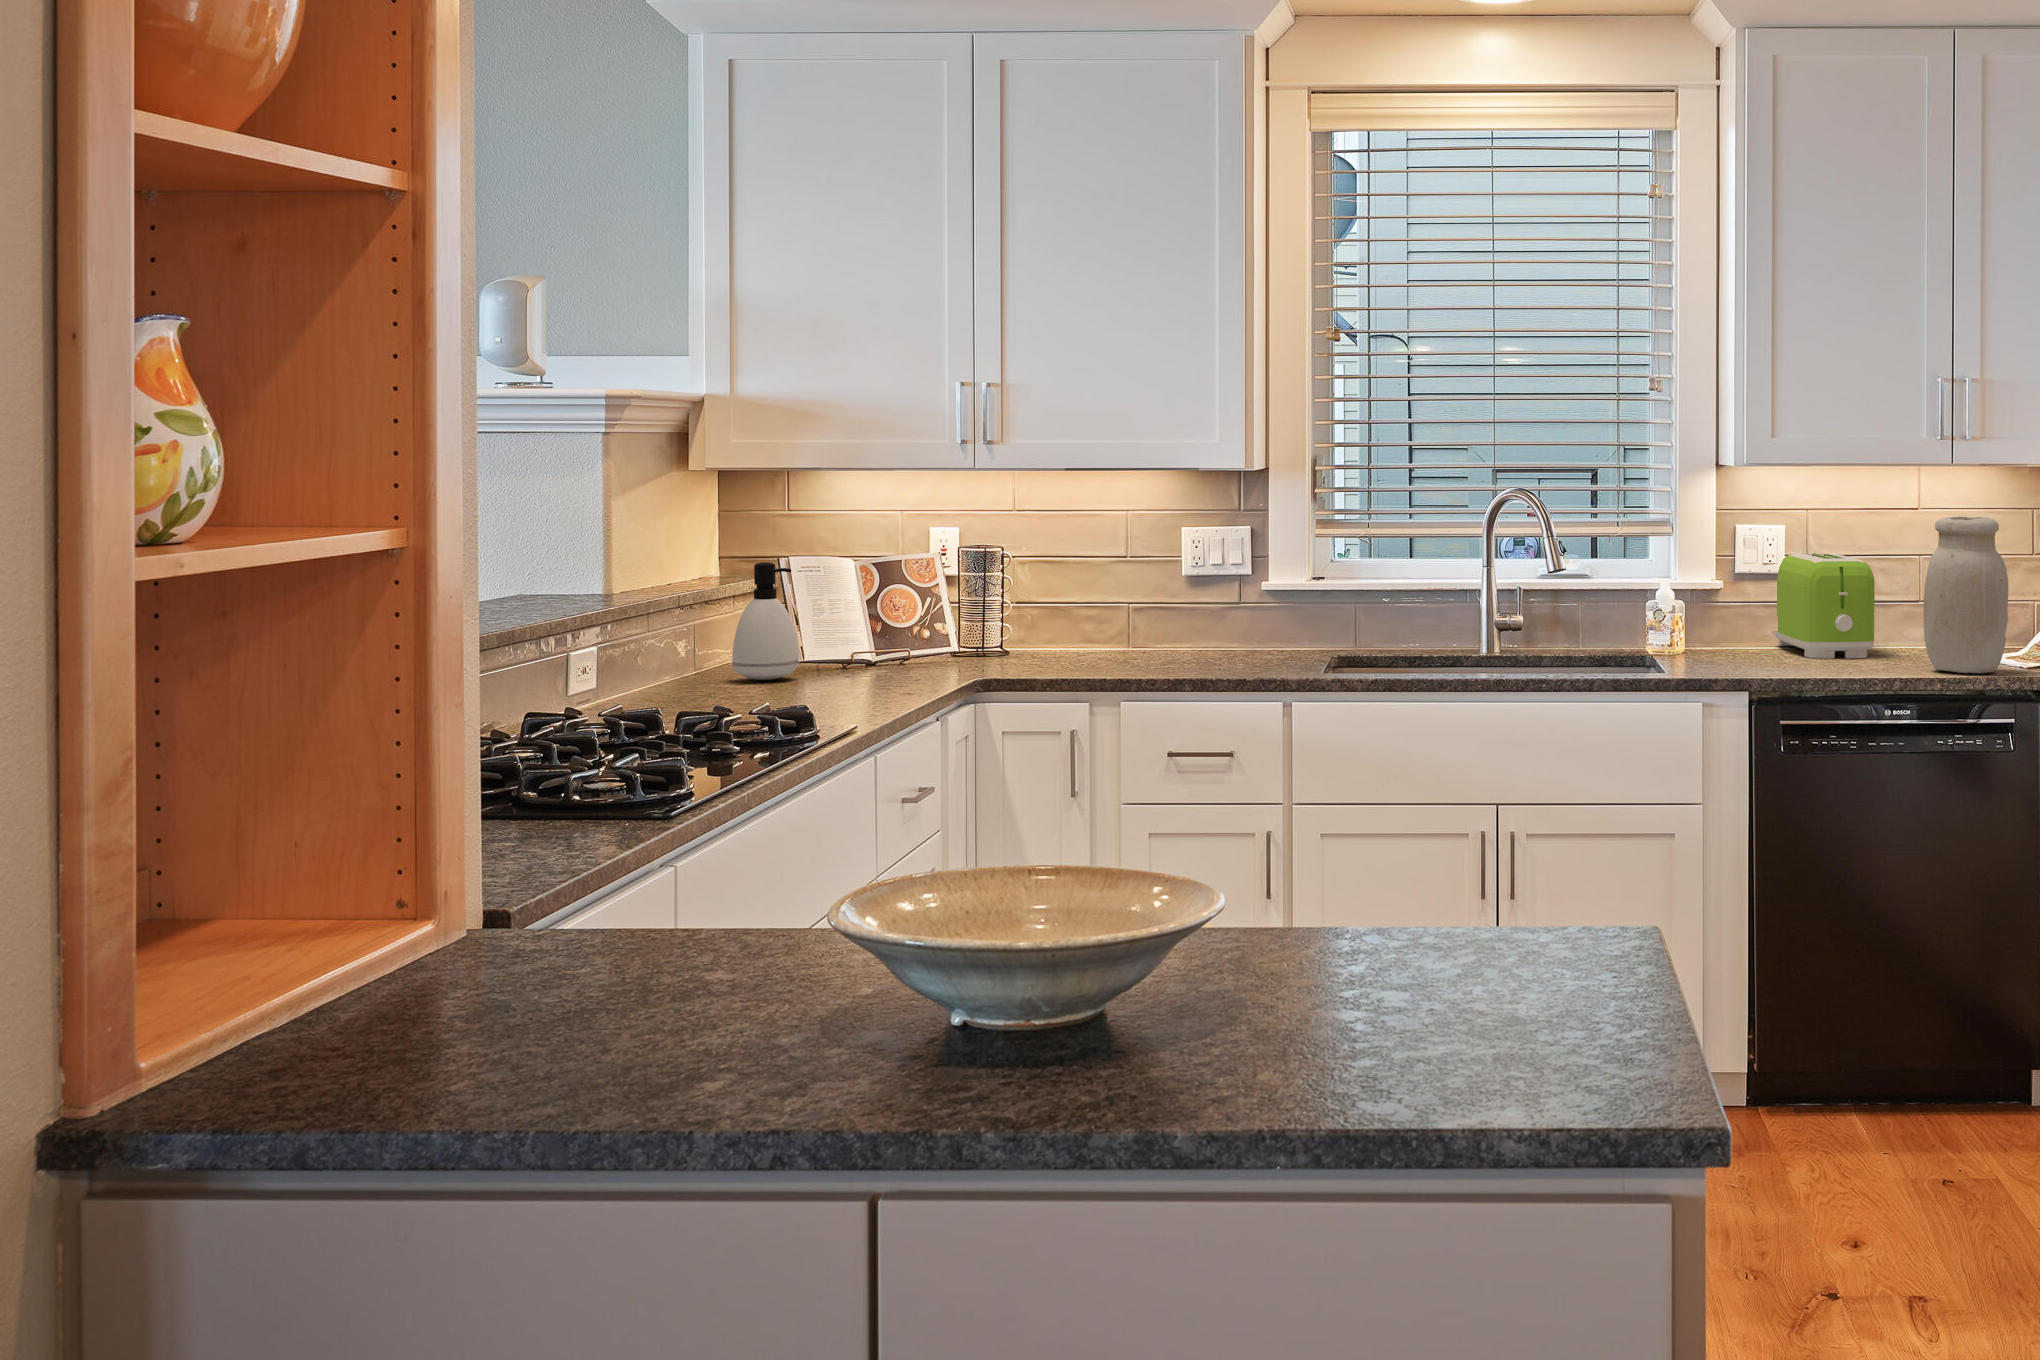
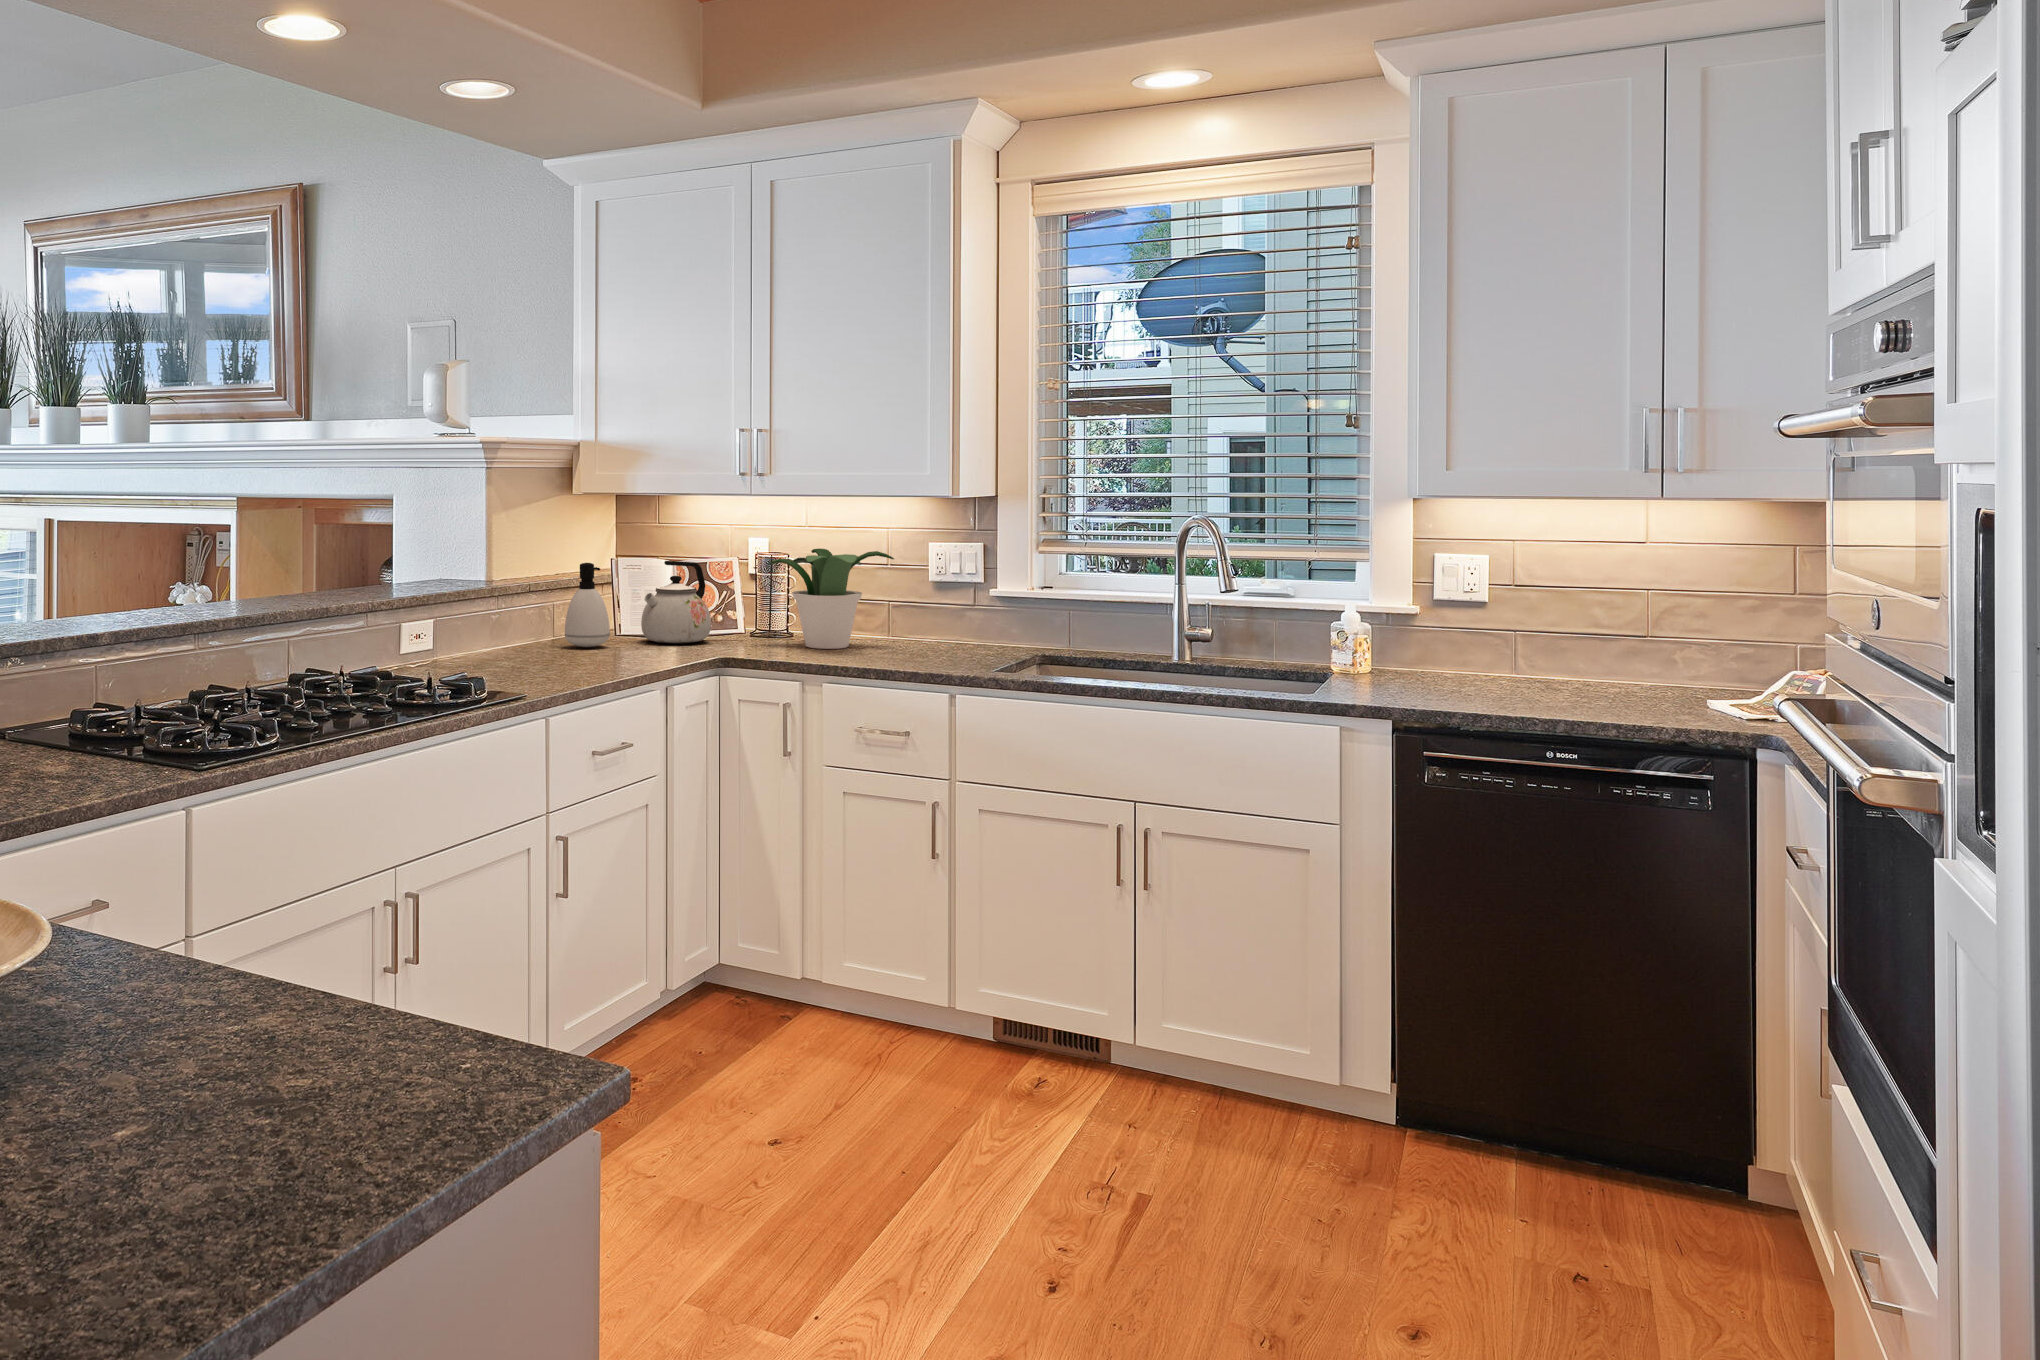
jar: present [1923,517,2008,673] -> none [1615,553,1723,721]
potted plant: none [1001,535,1163,663] -> present [768,549,894,649]
toaster: present [1773,553,1875,659] -> none [1482,583,1581,694]
kettle: none [824,557,921,669] -> present [641,561,711,644]

